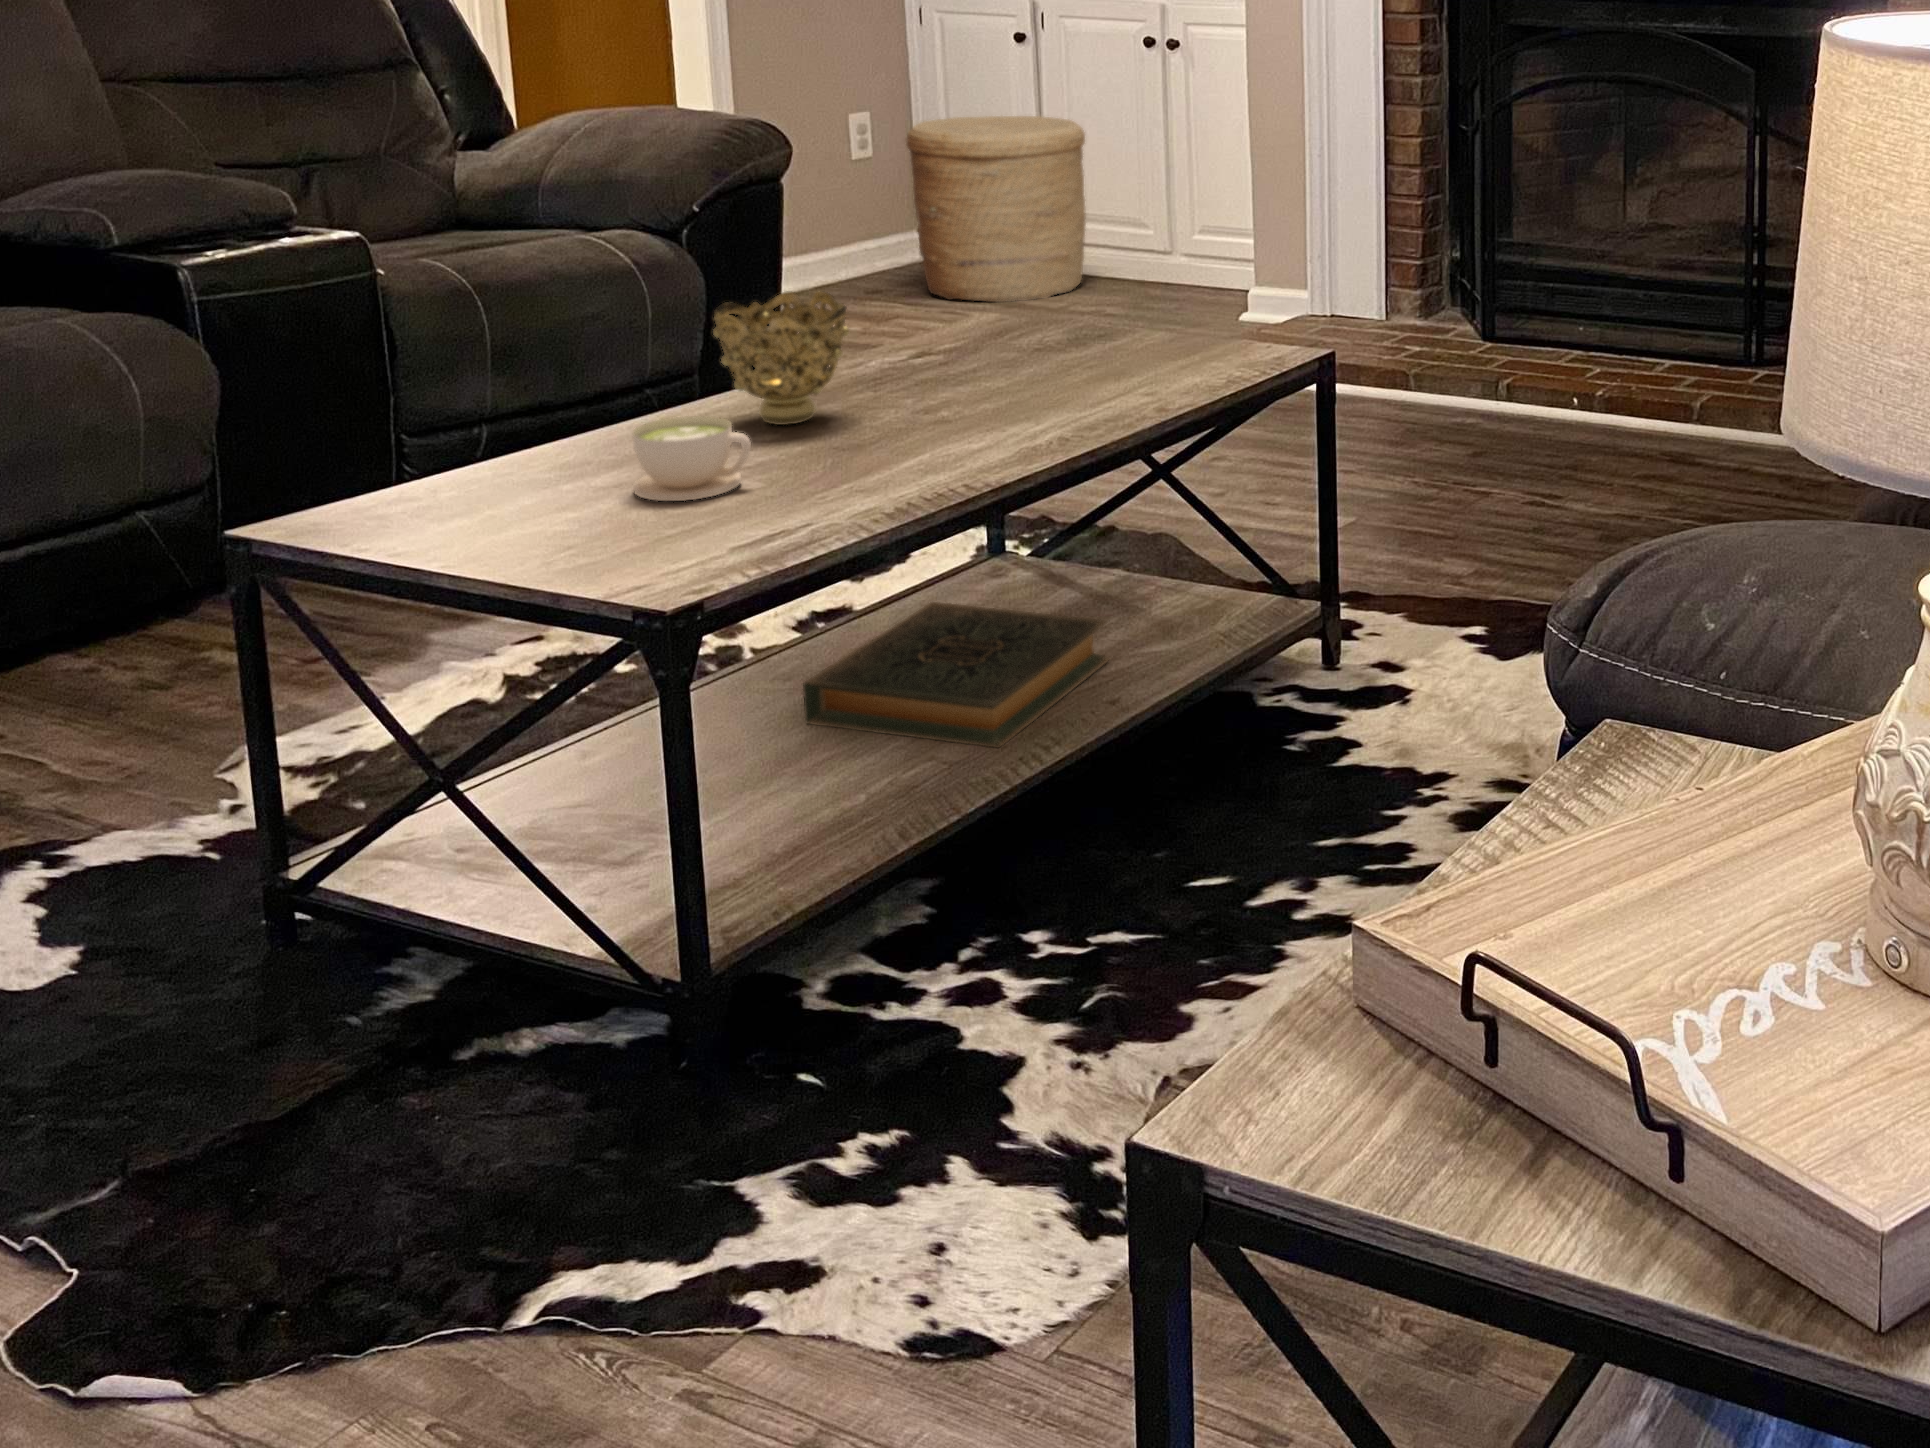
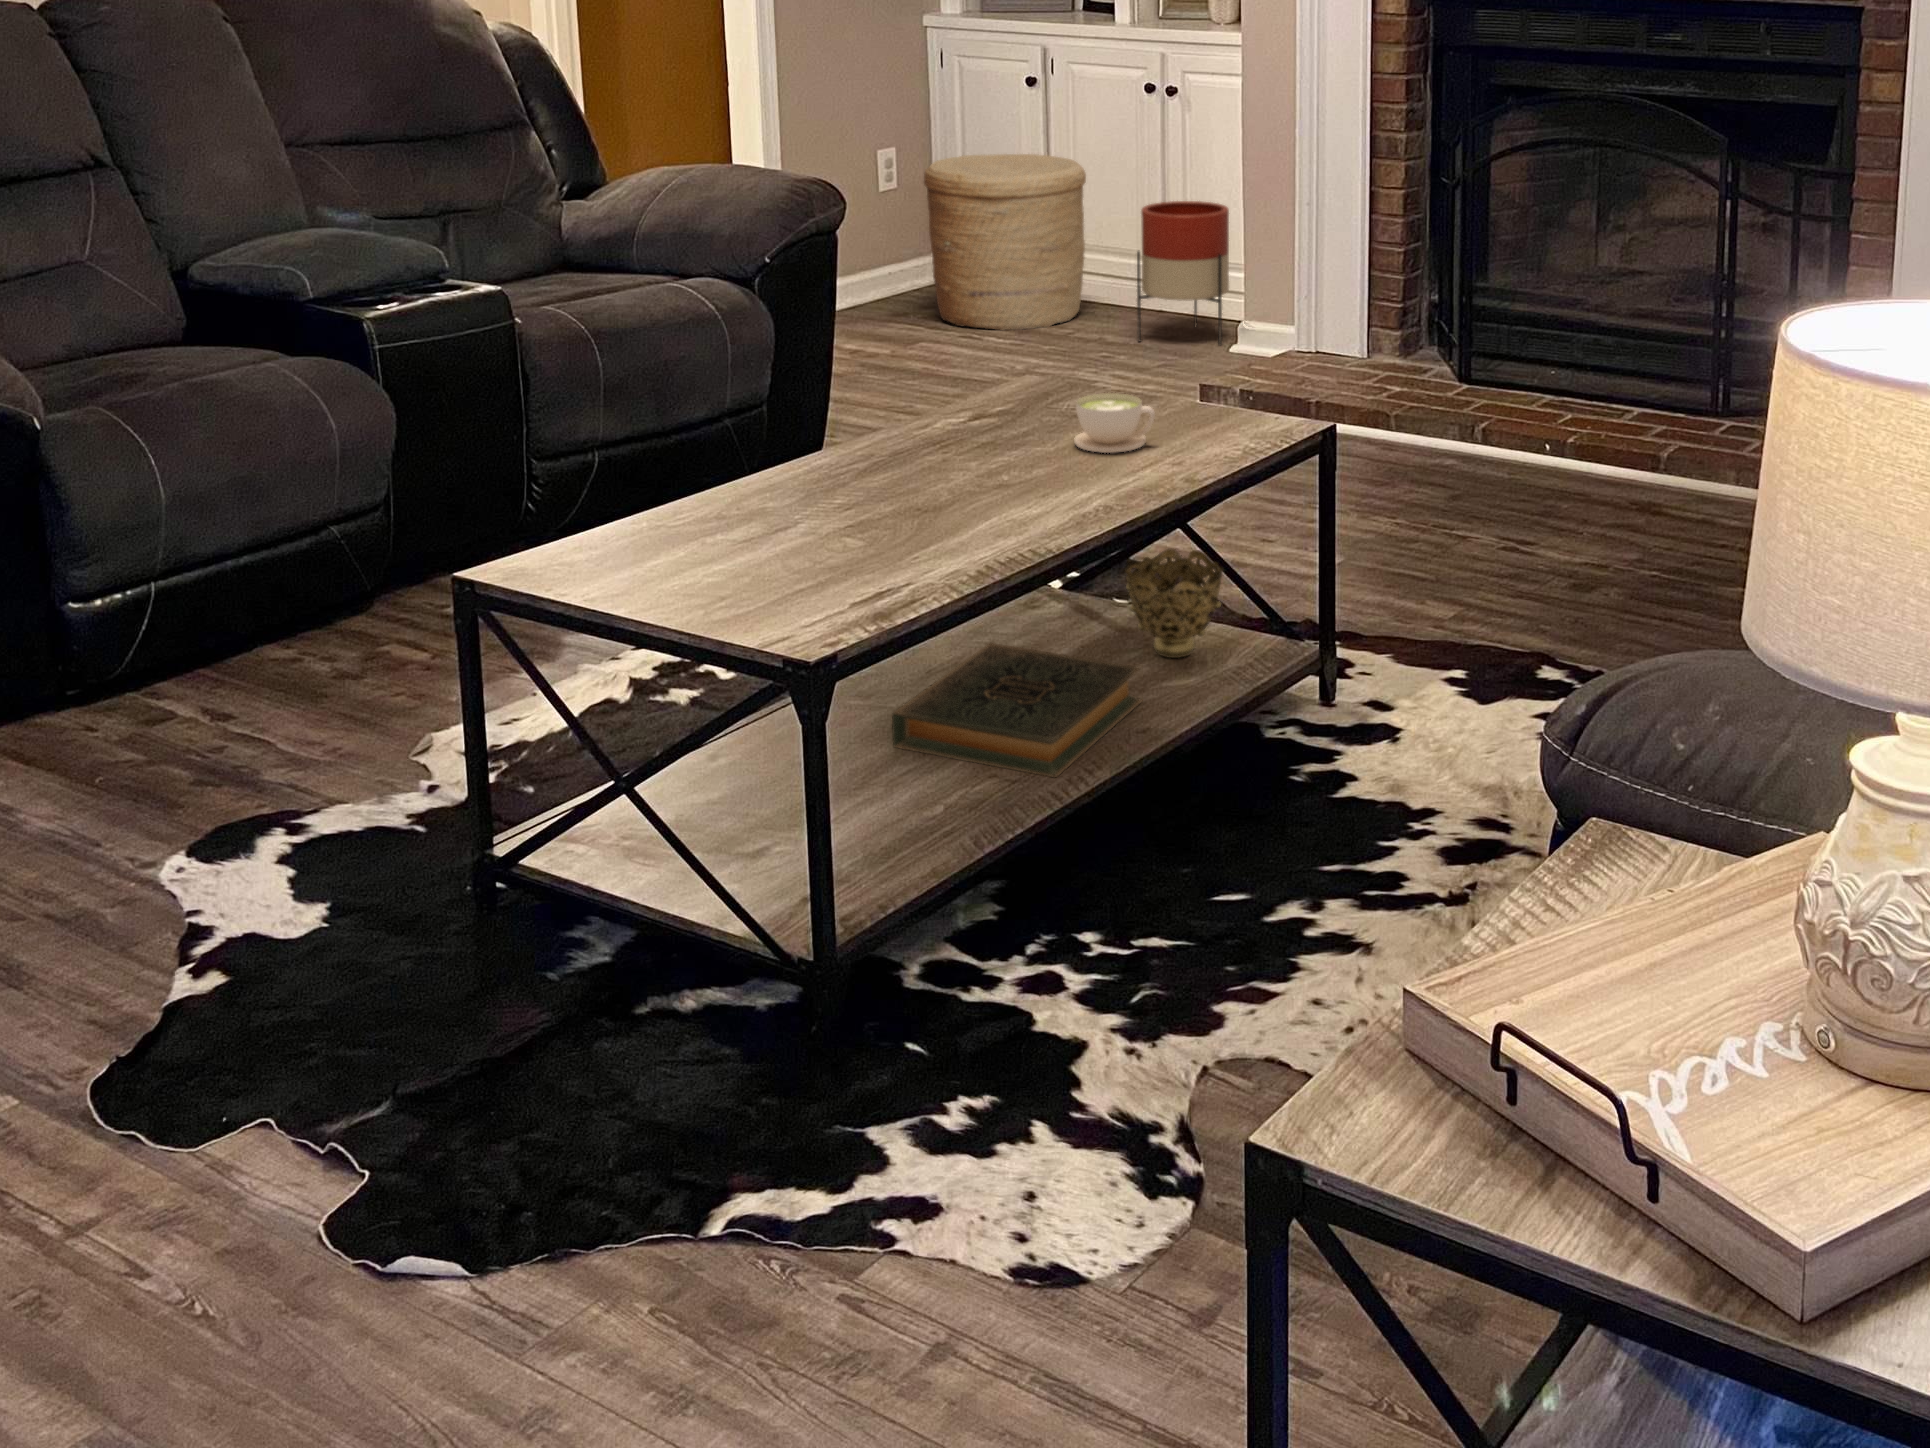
planter: none [1139,159,1240,311] -> present [1137,201,1229,345]
decorative bowl: present [713,291,849,425] -> present [1124,549,1224,658]
coffee cup: present [633,416,751,501] -> present [1074,393,1155,453]

